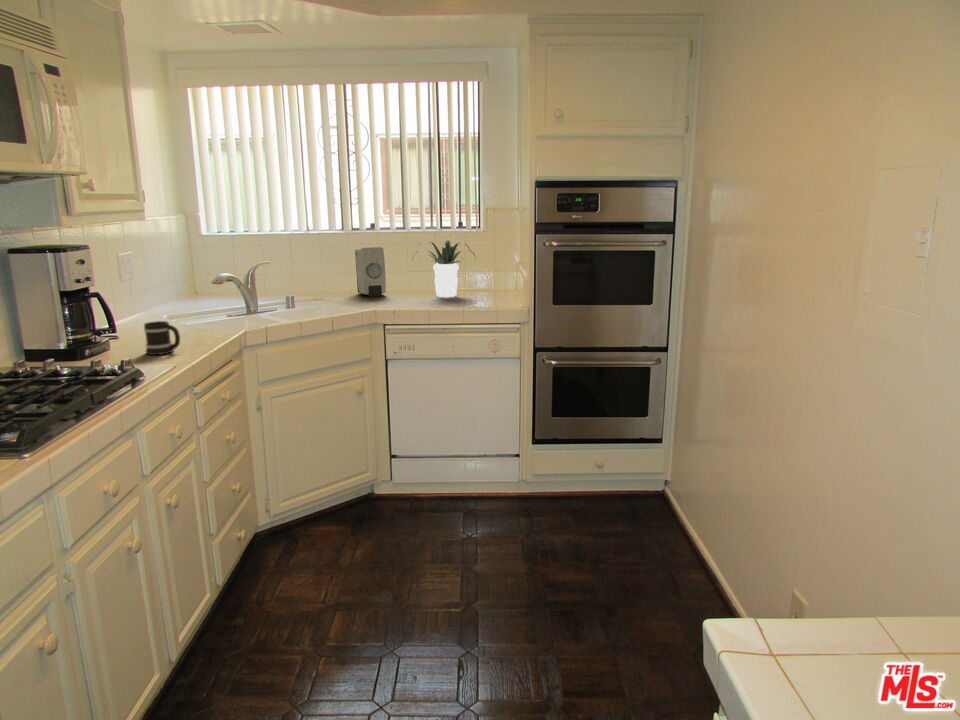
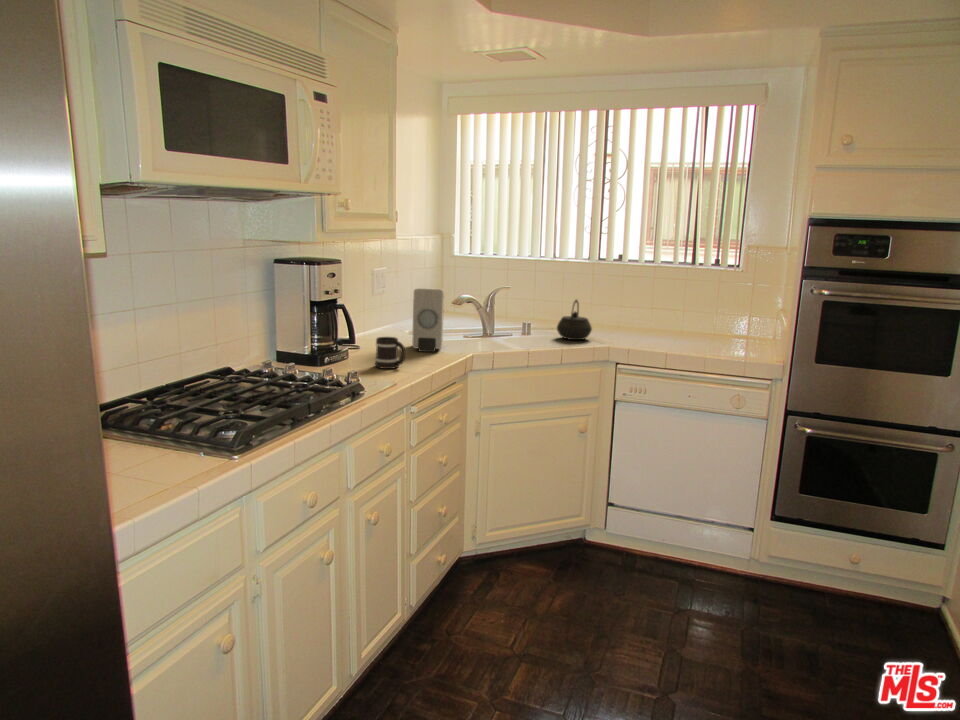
potted plant: present [422,238,475,297] -> none [655,276,729,340]
soap dispenser: present [355,247,386,297] -> present [412,288,444,352]
kettle: none [324,268,359,308] -> present [557,300,592,340]

